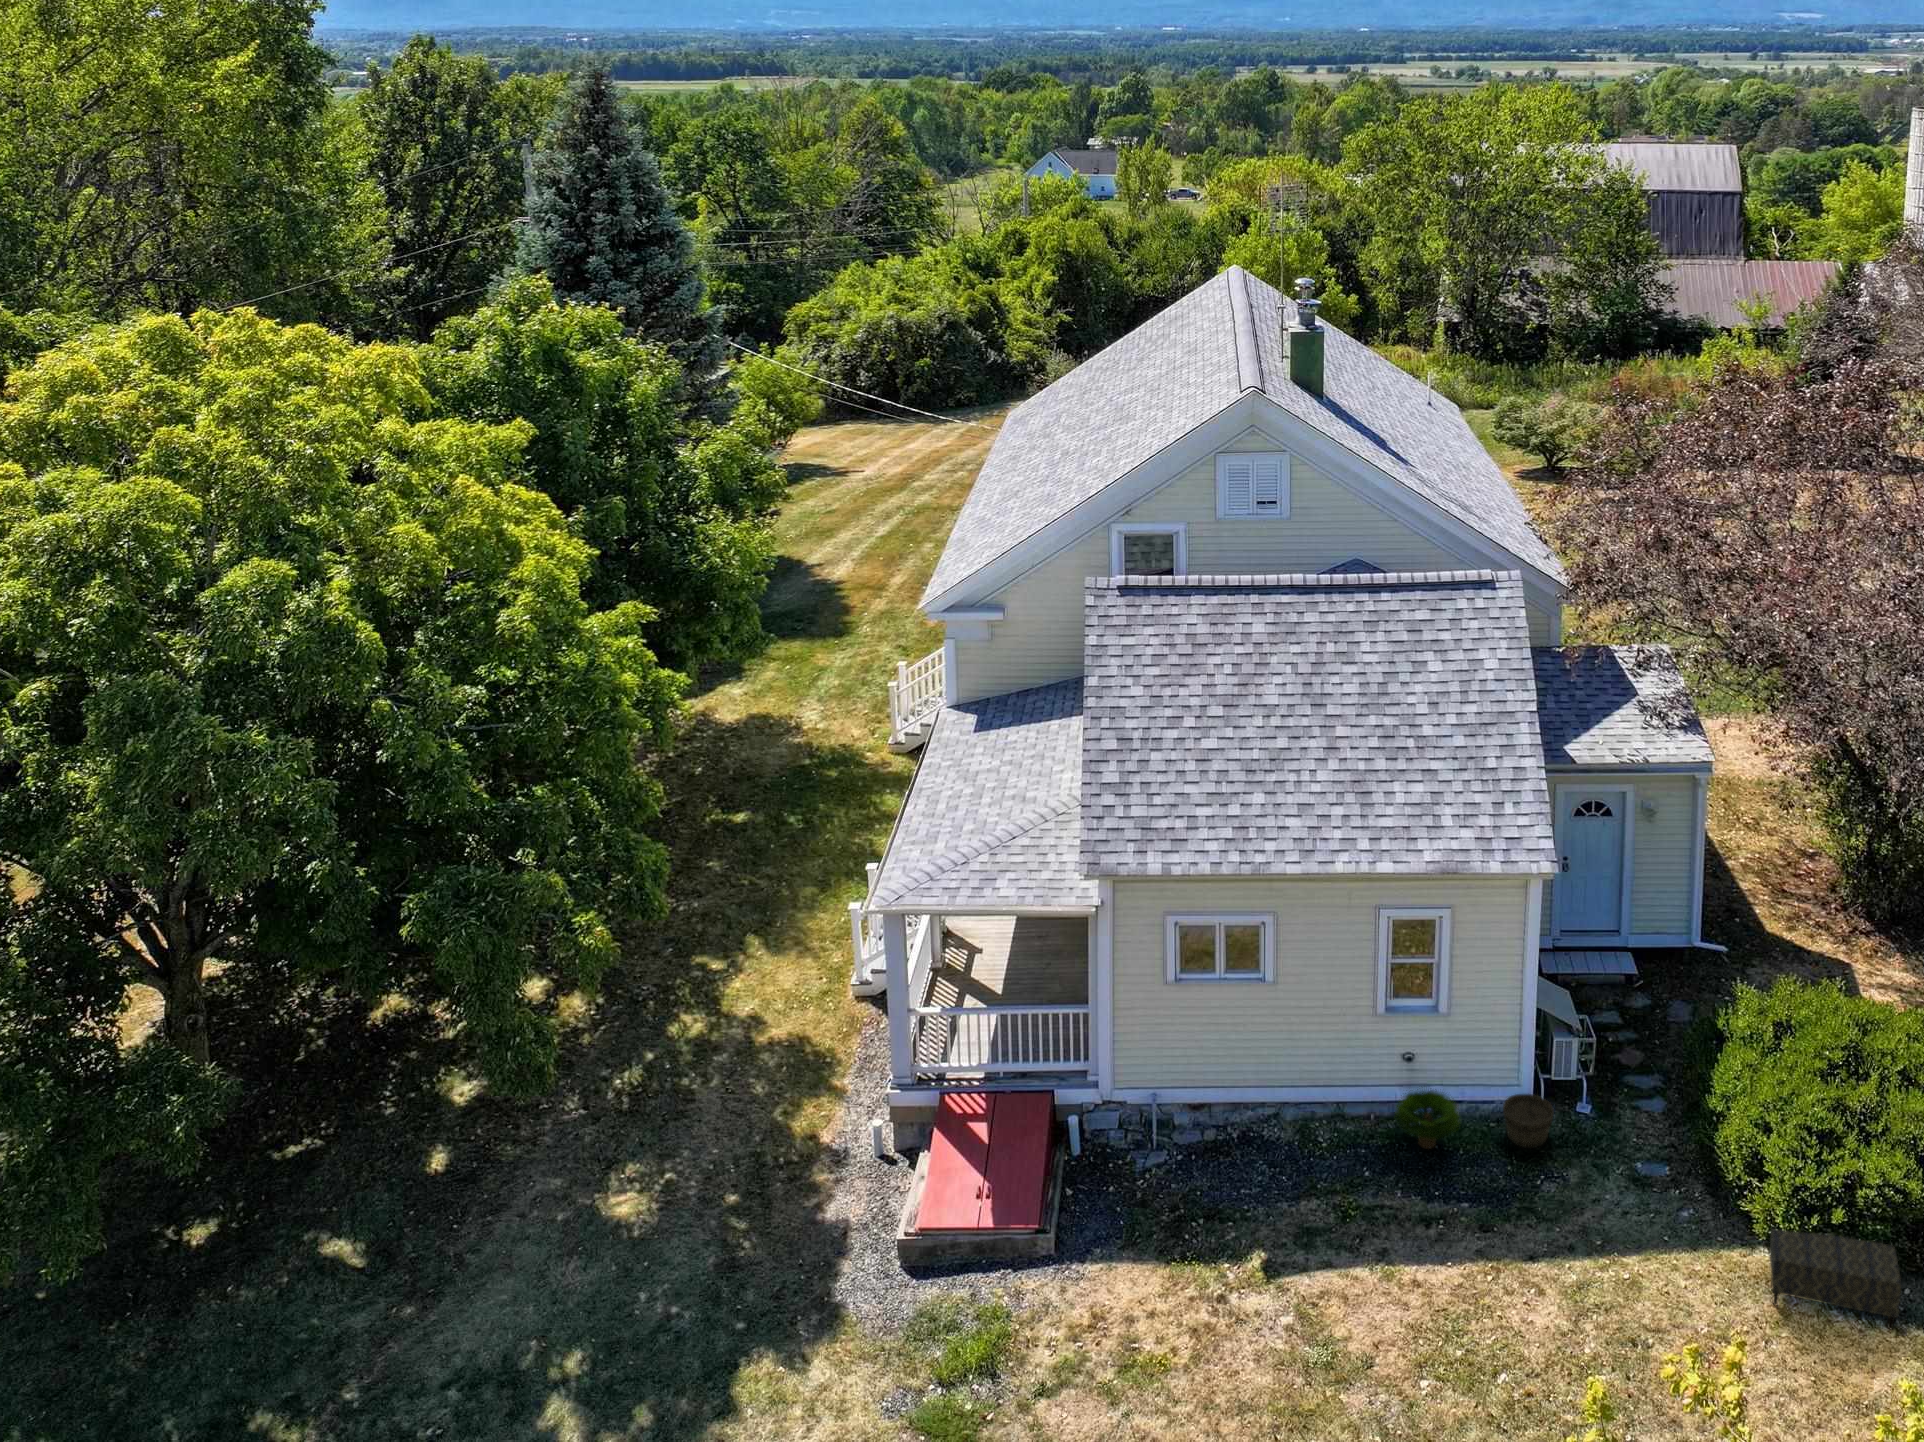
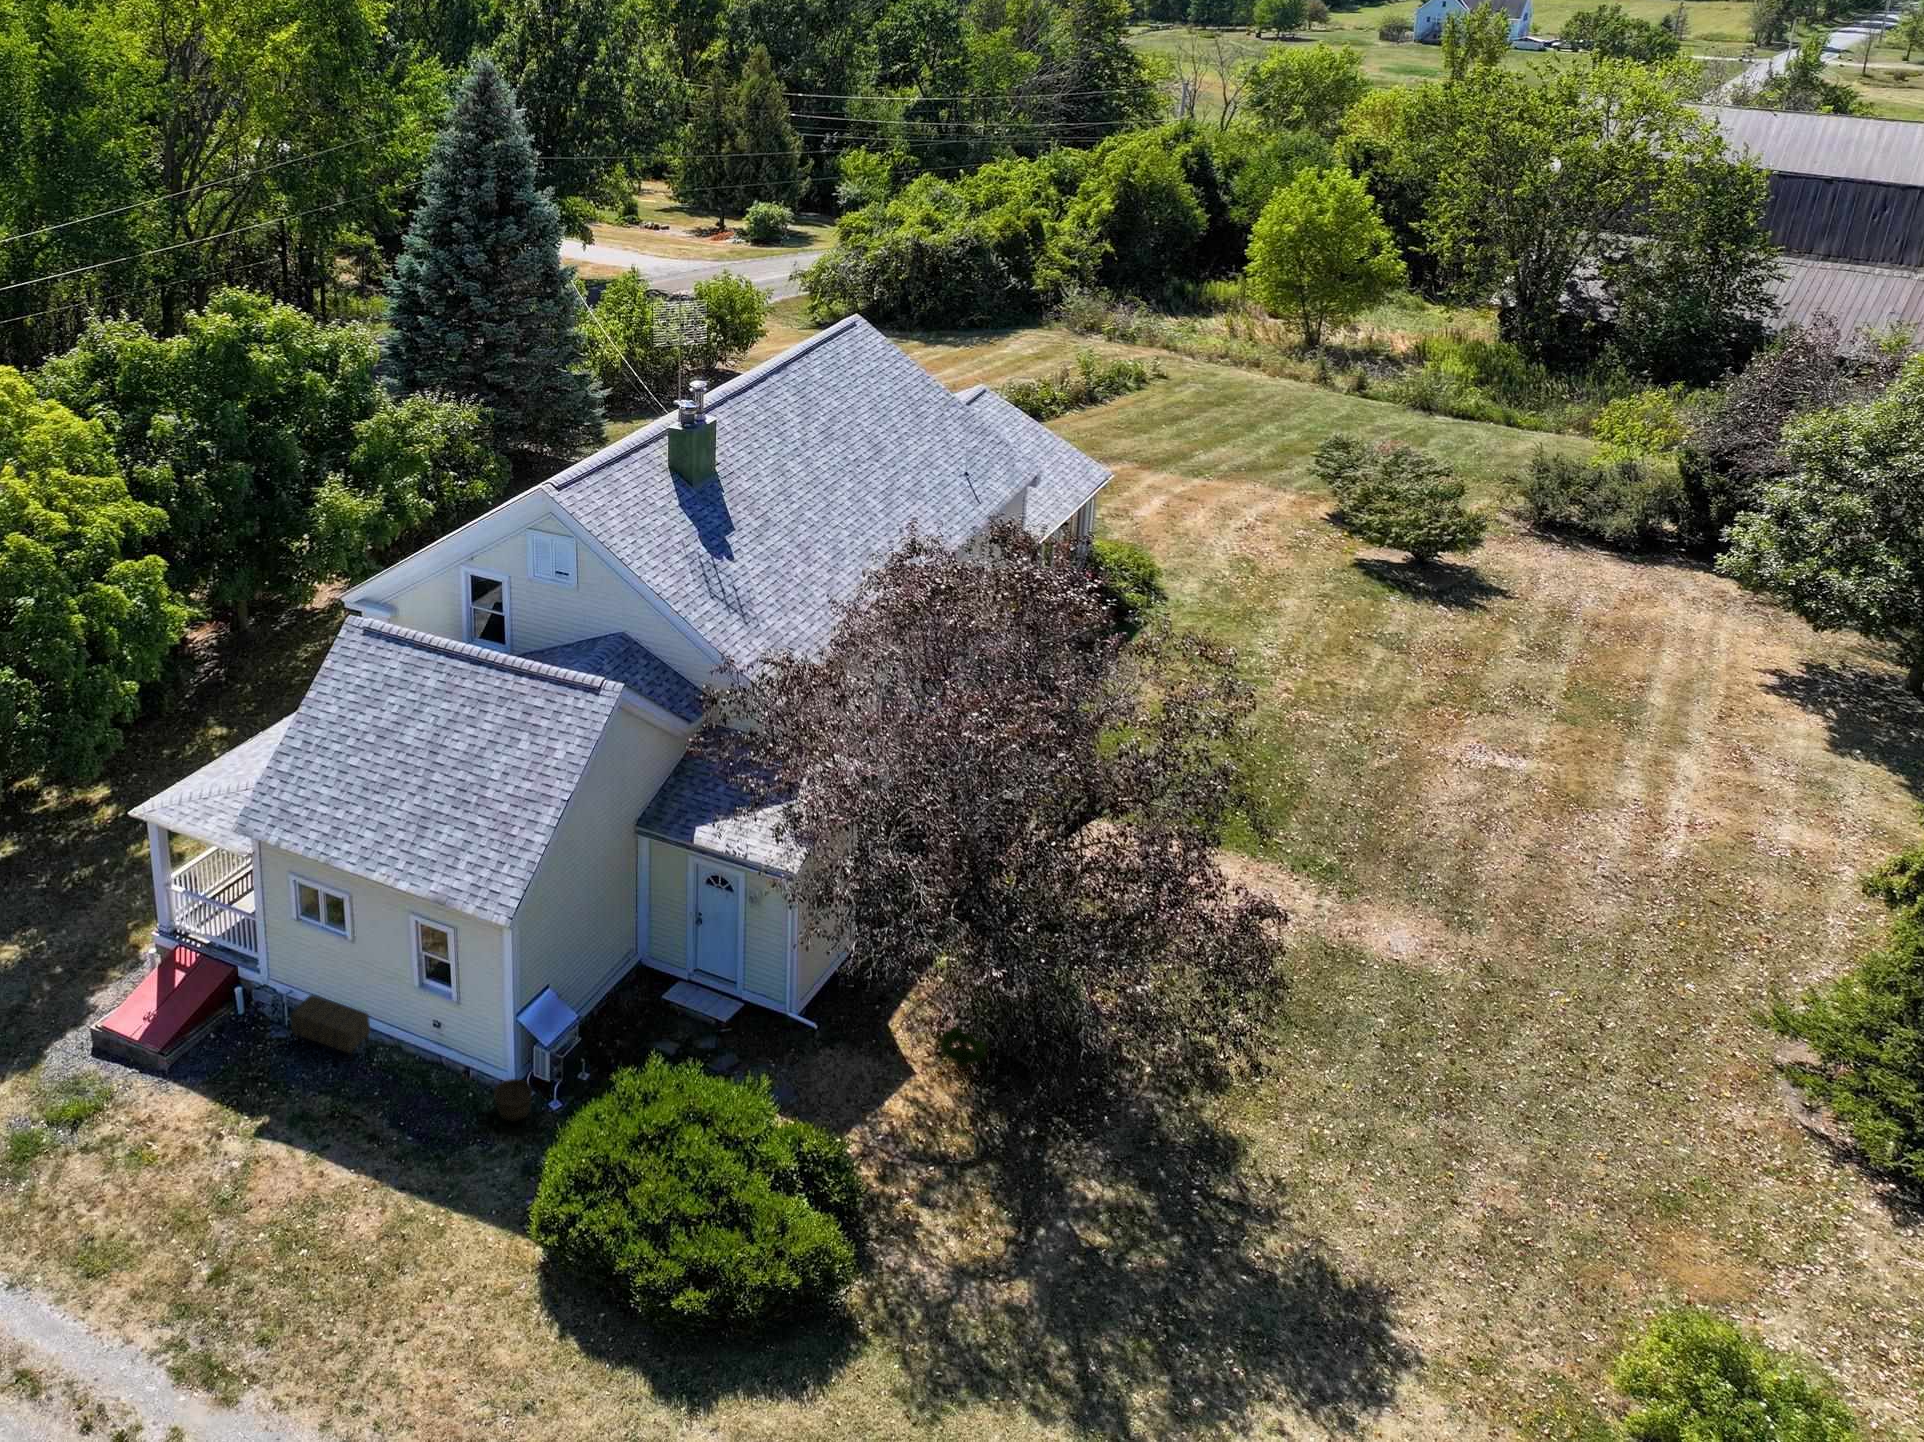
potted plant: present [1396,1089,1459,1149] -> present [938,1026,986,1070]
bench: present [1770,1229,1901,1329] -> present [290,994,371,1060]

